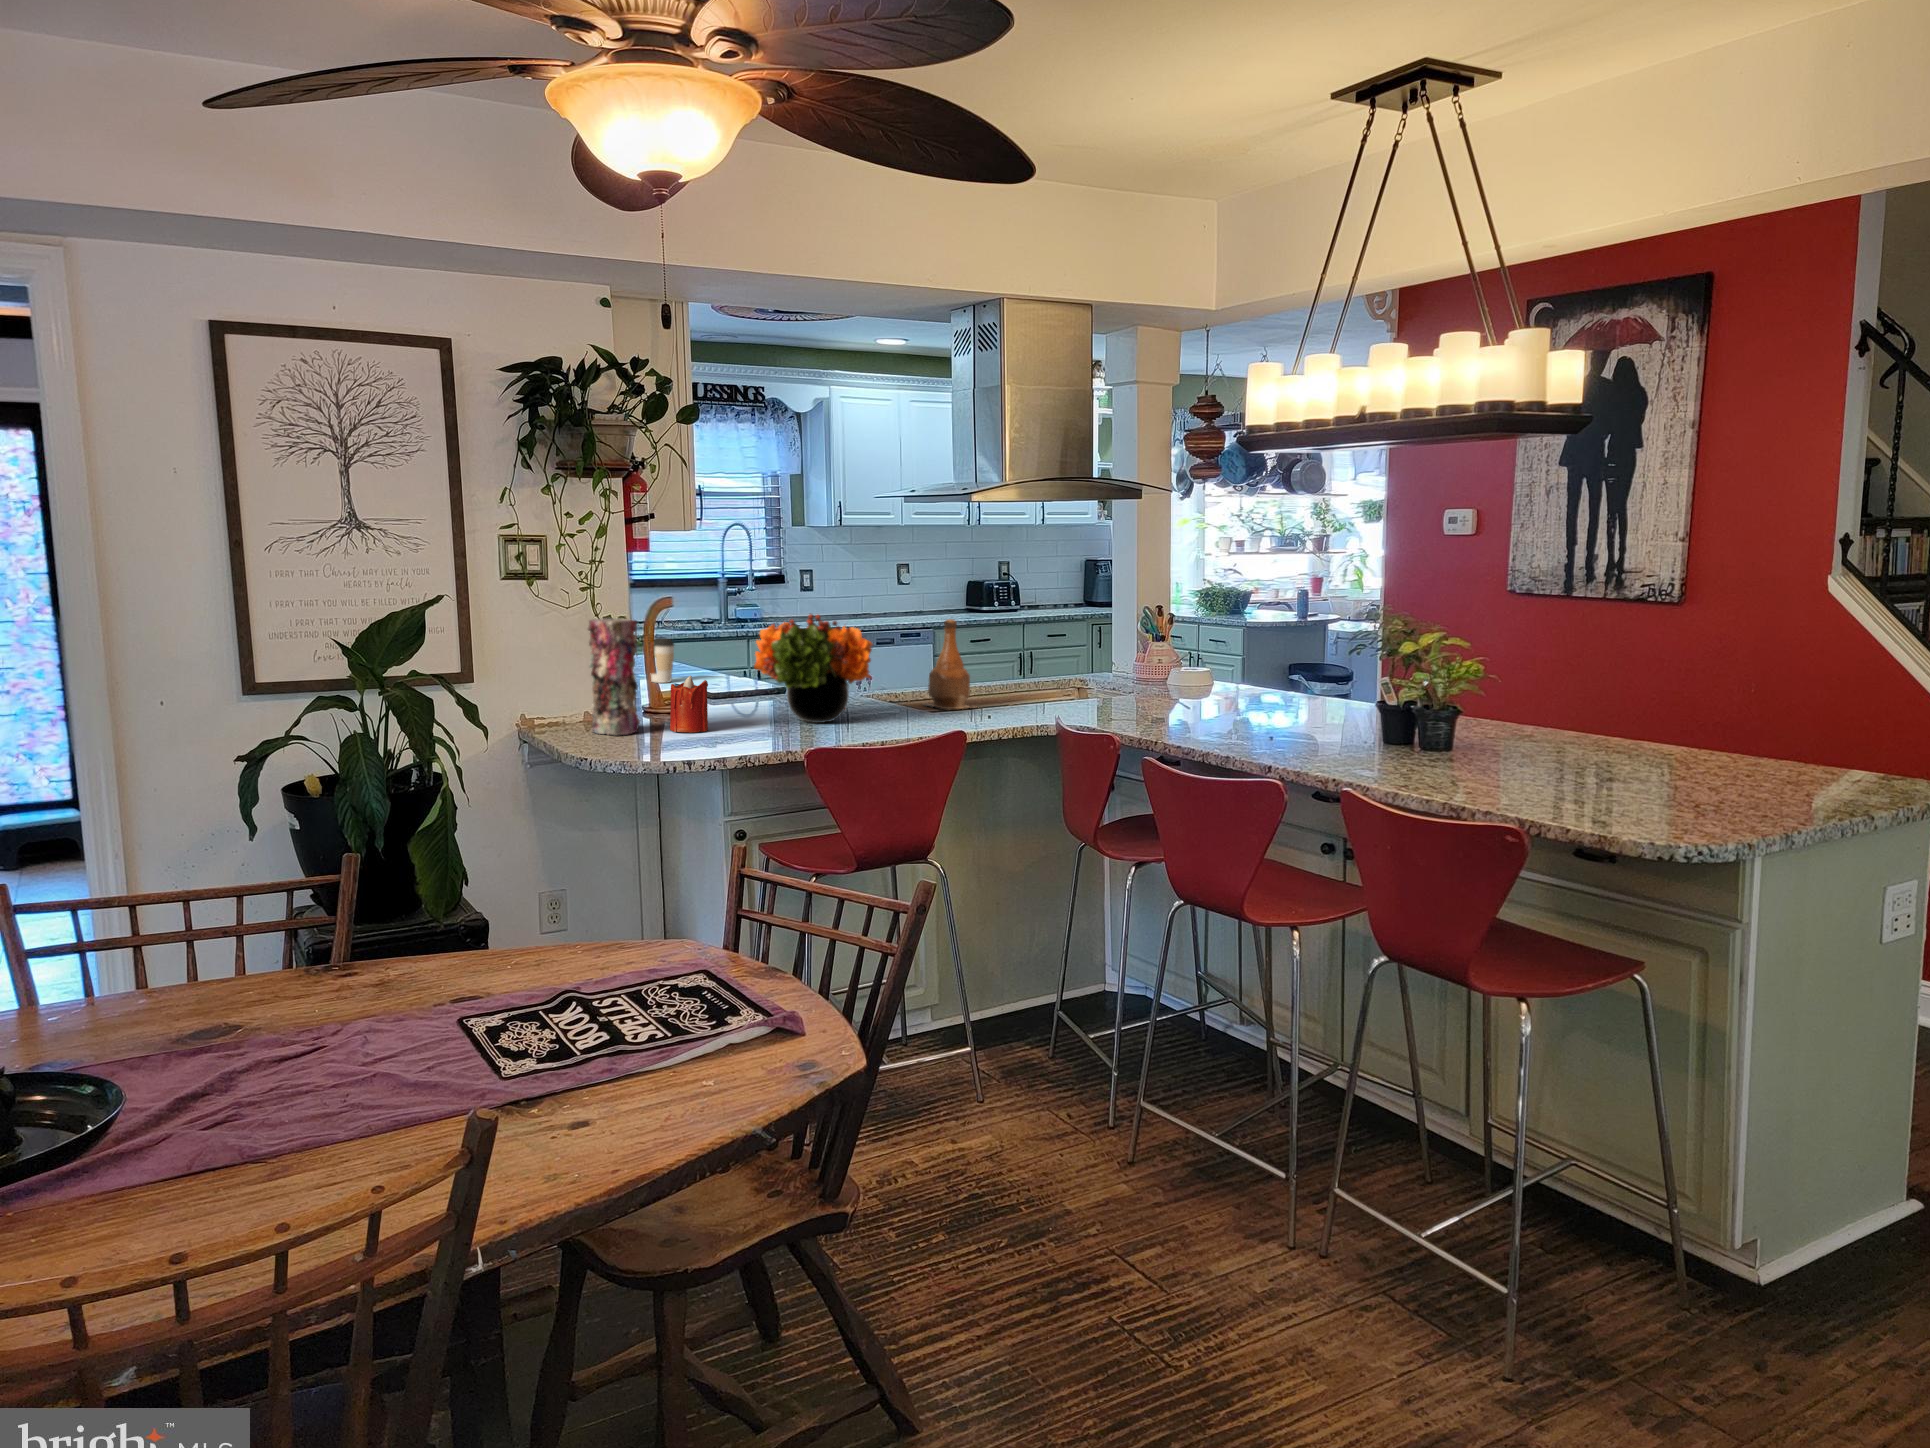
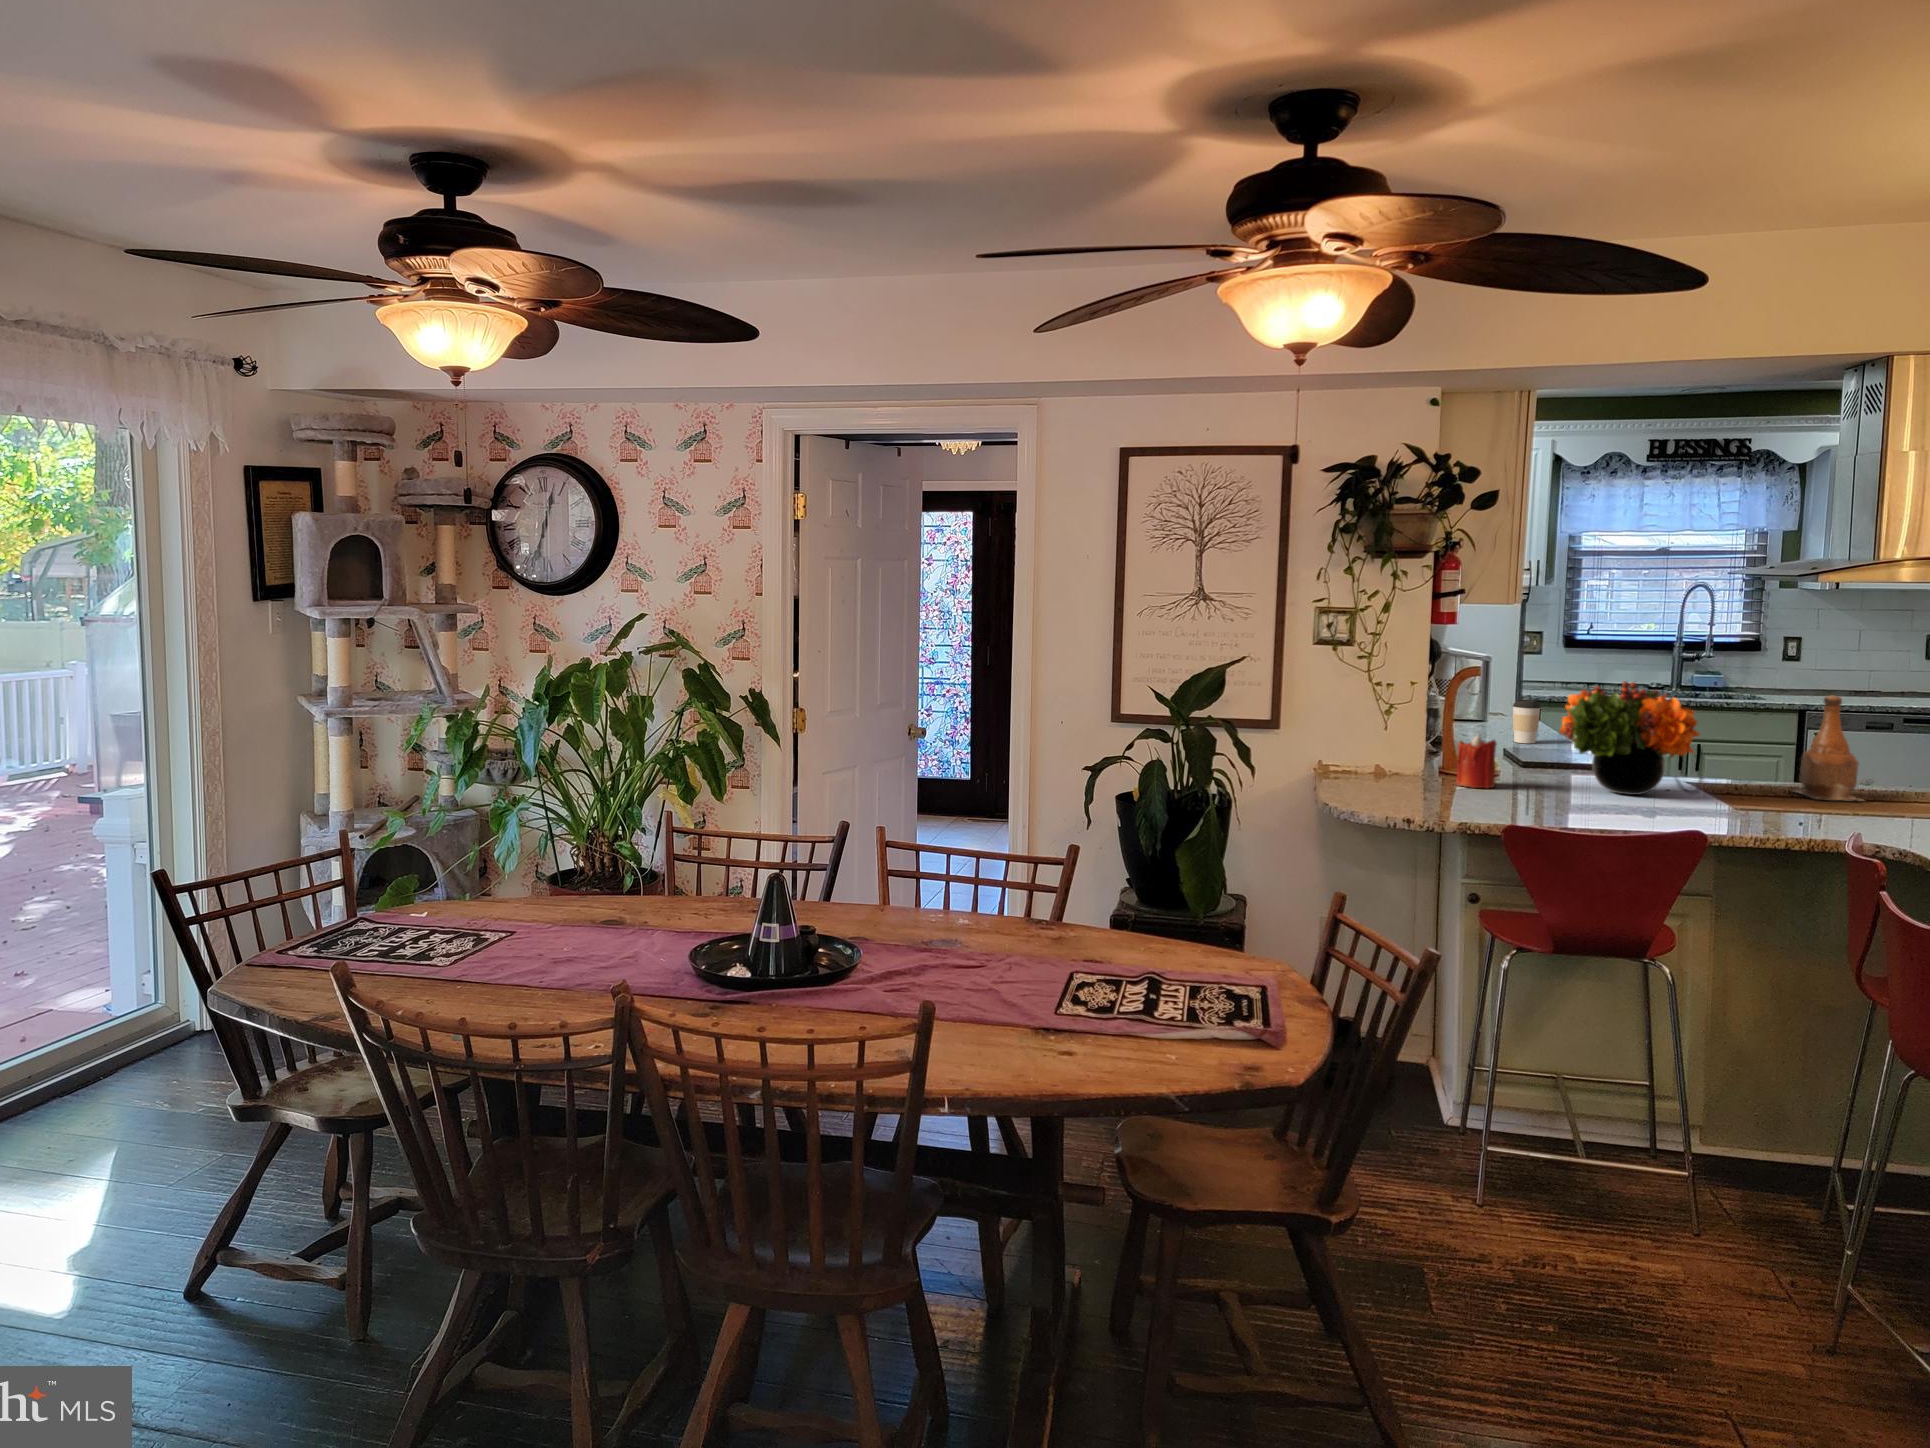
vase: present [588,618,640,735] -> none [1382,677,1429,783]

